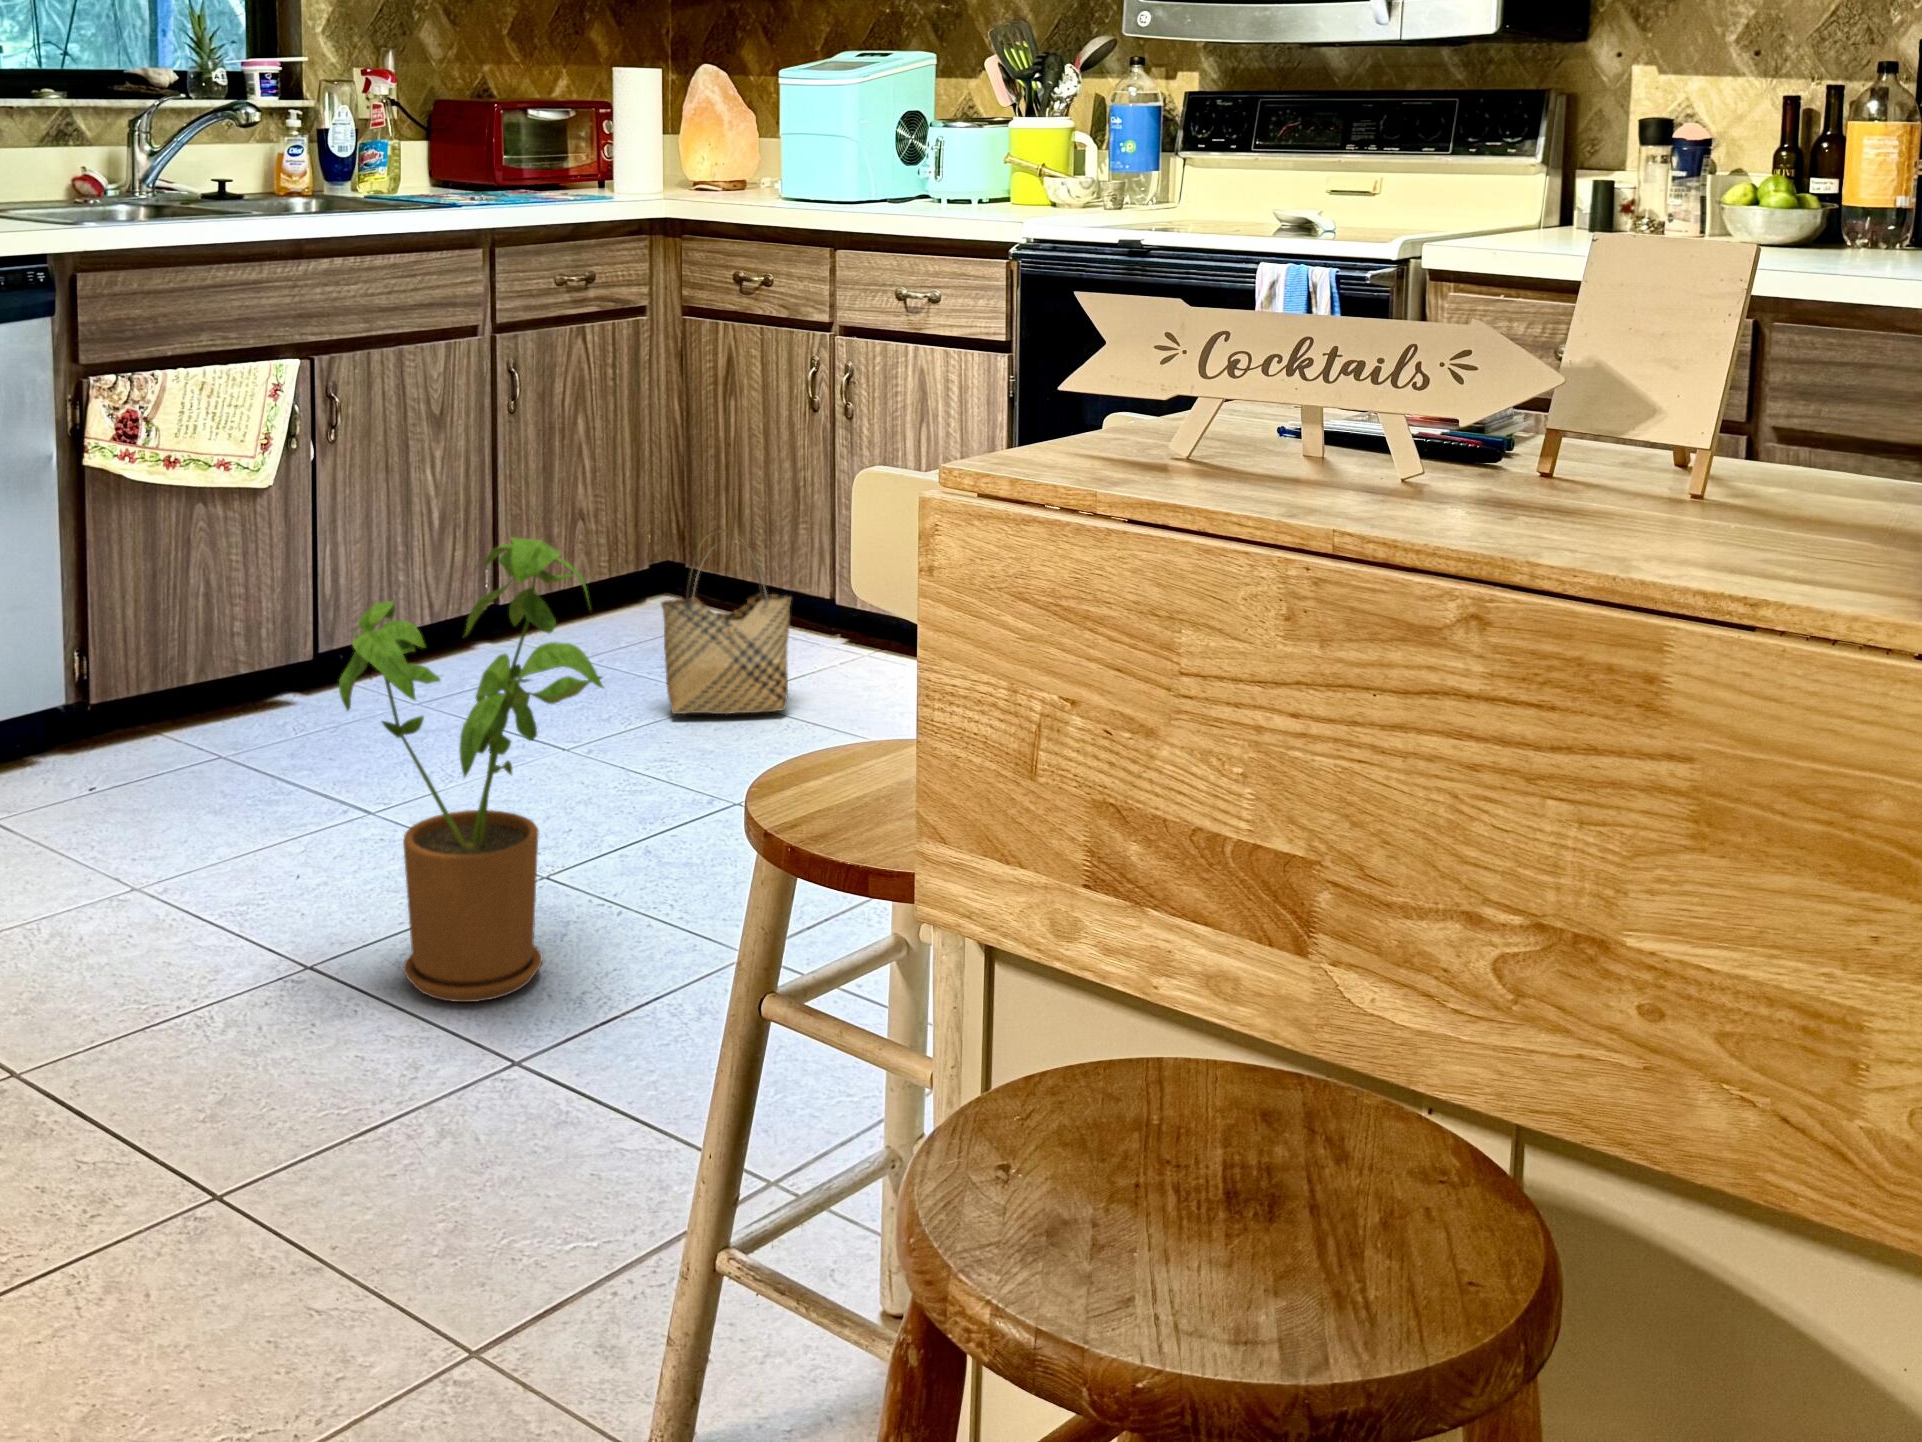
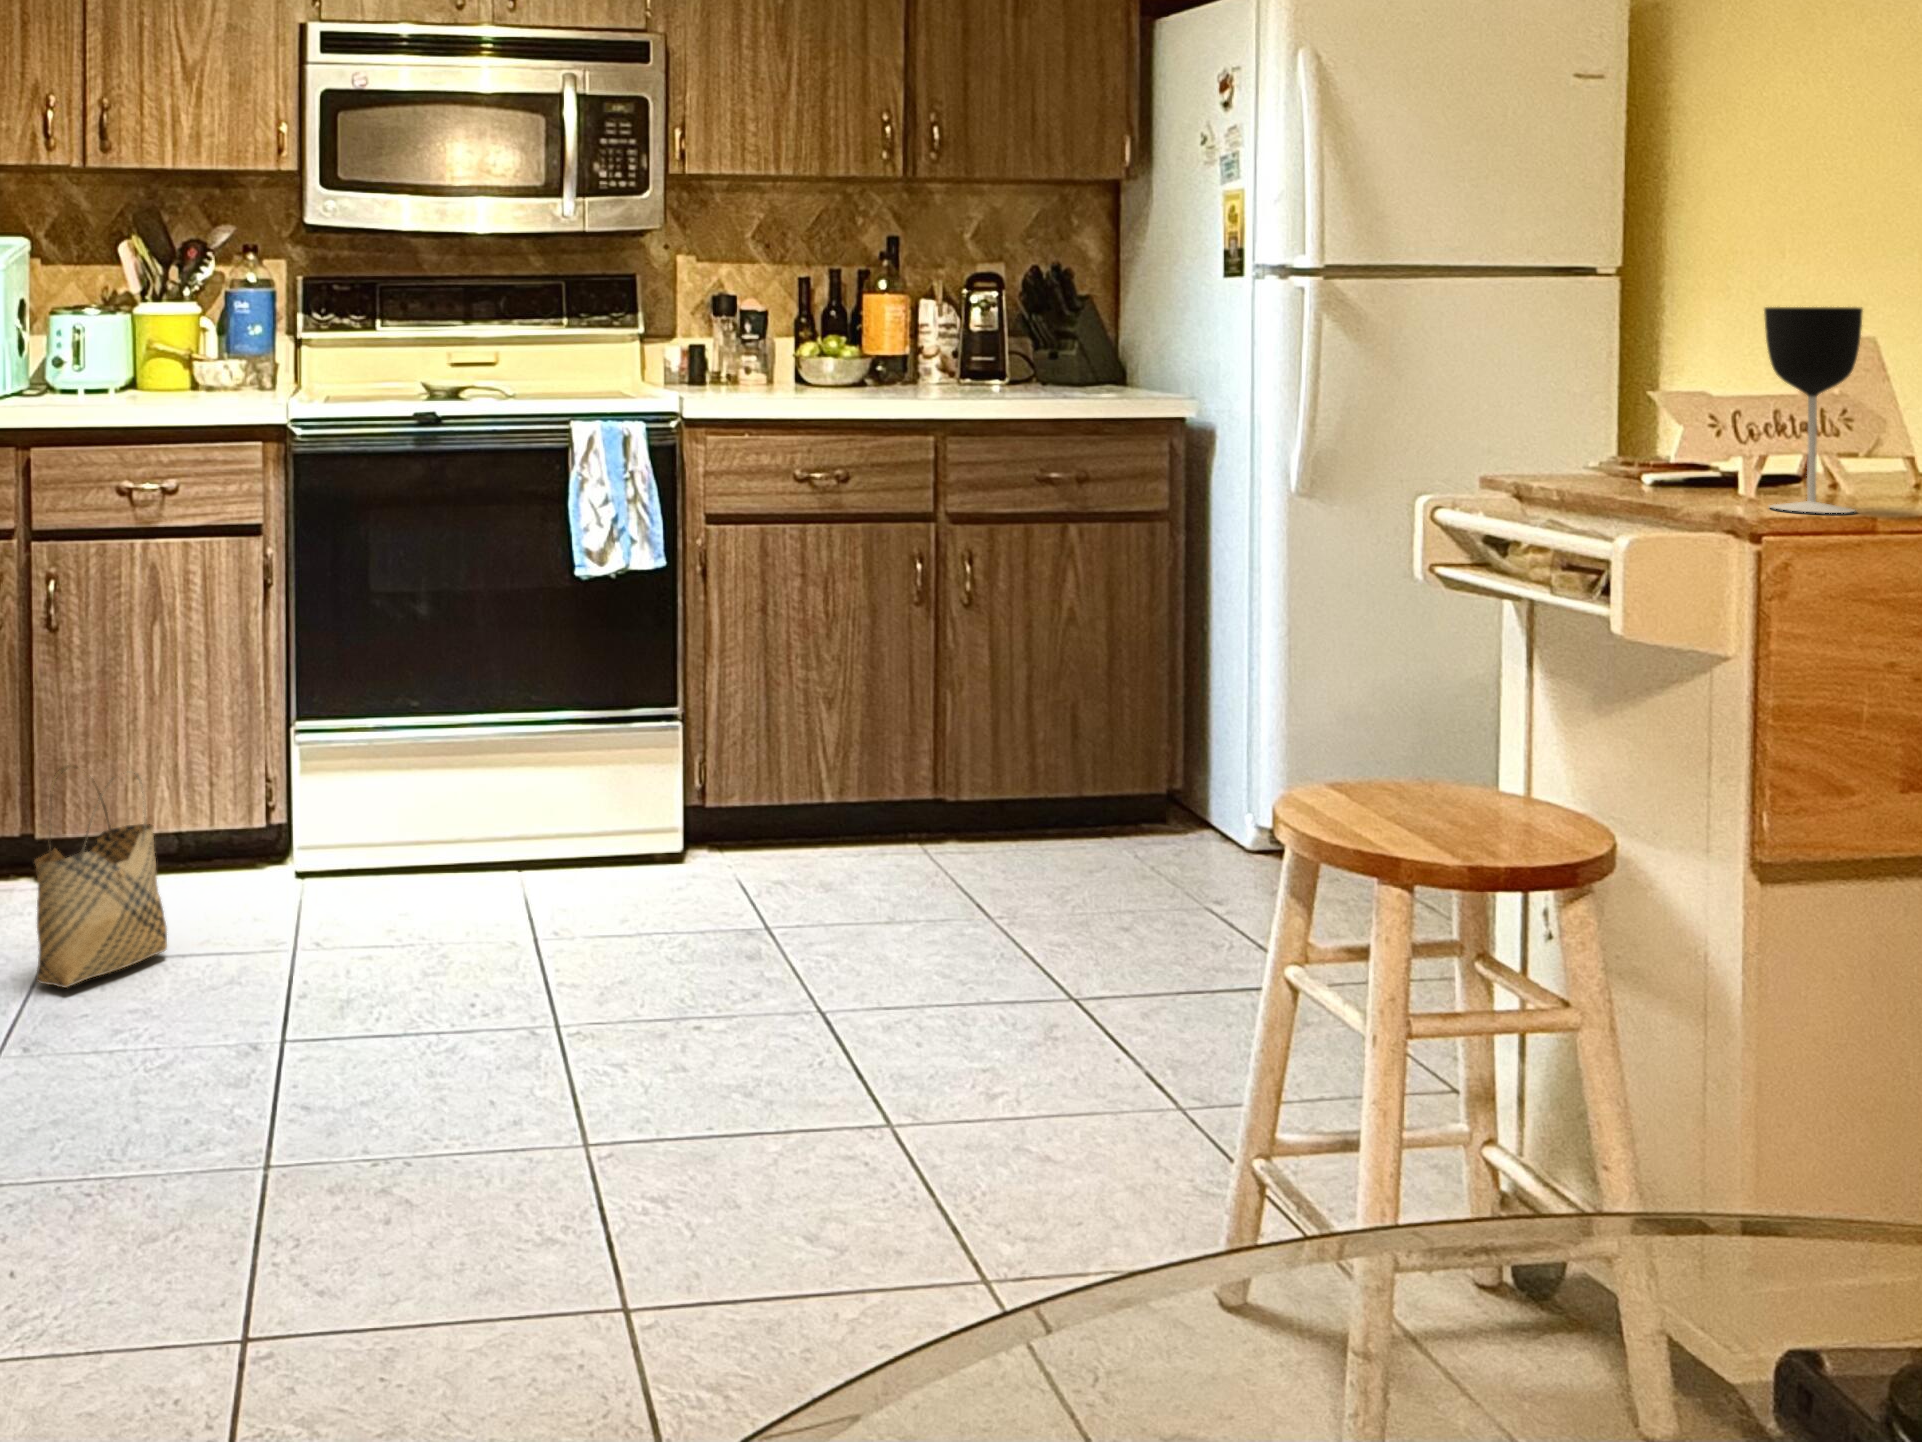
wine glass: none [1076,173,1198,476] -> present [1764,307,1863,513]
house plant: present [339,537,604,1002] -> none [284,756,613,1319]

